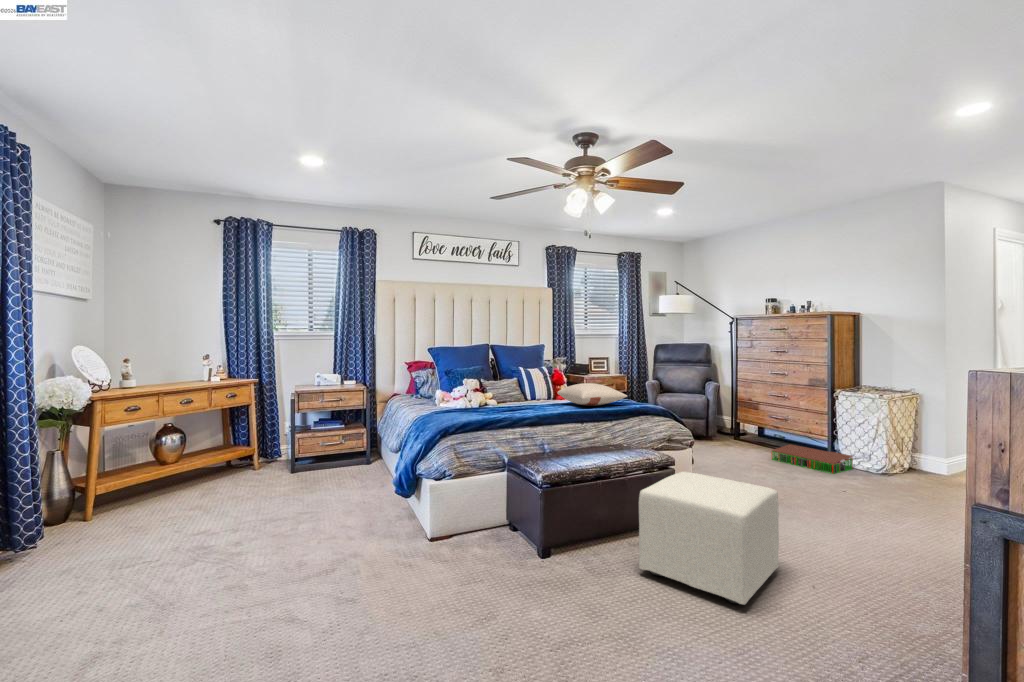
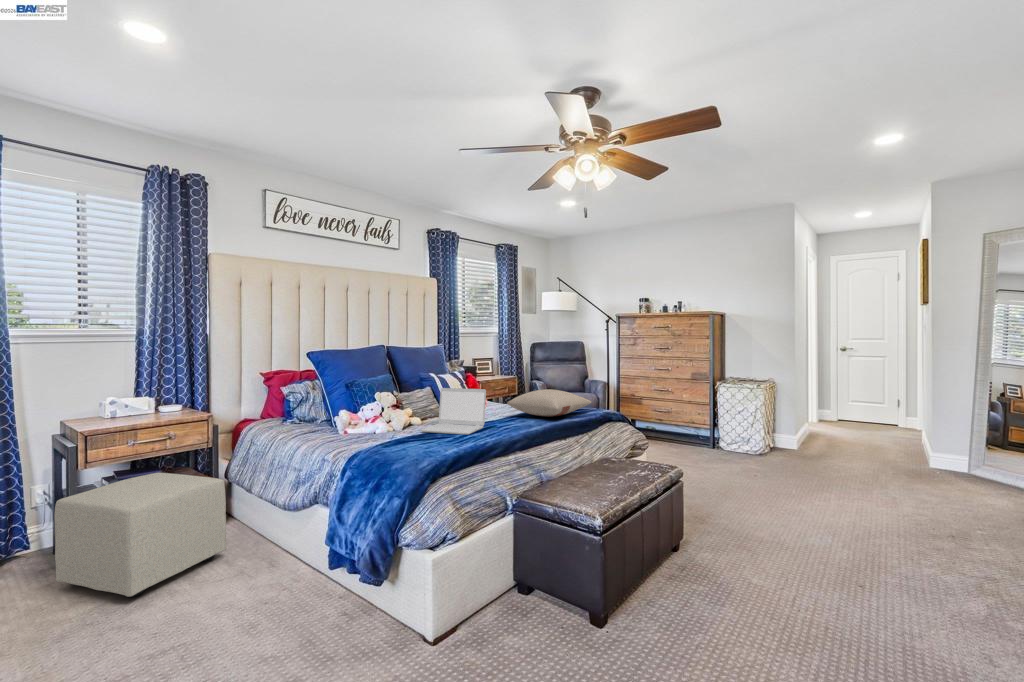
laptop: none [478,377,528,412] -> present [421,388,486,435]
storage bin: present [772,444,853,474] -> none [668,435,736,460]
ottoman: present [639,472,779,604] -> present [54,473,226,597]

